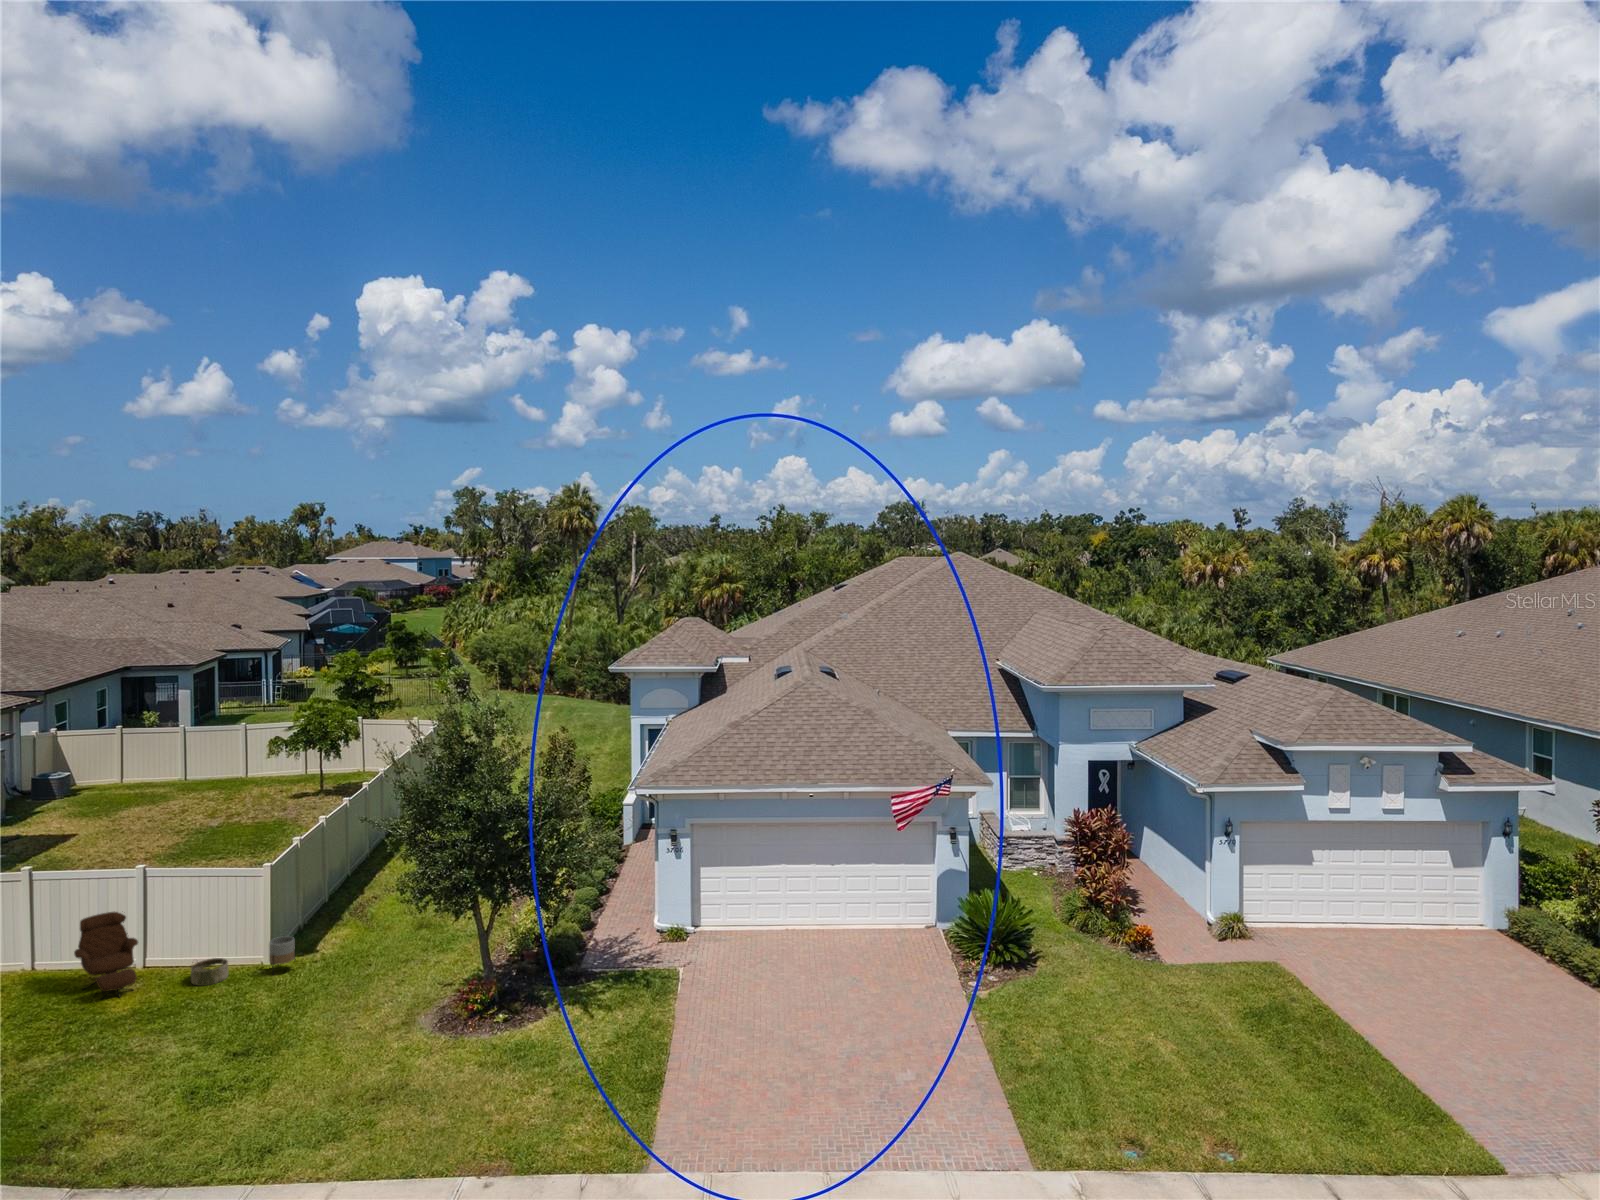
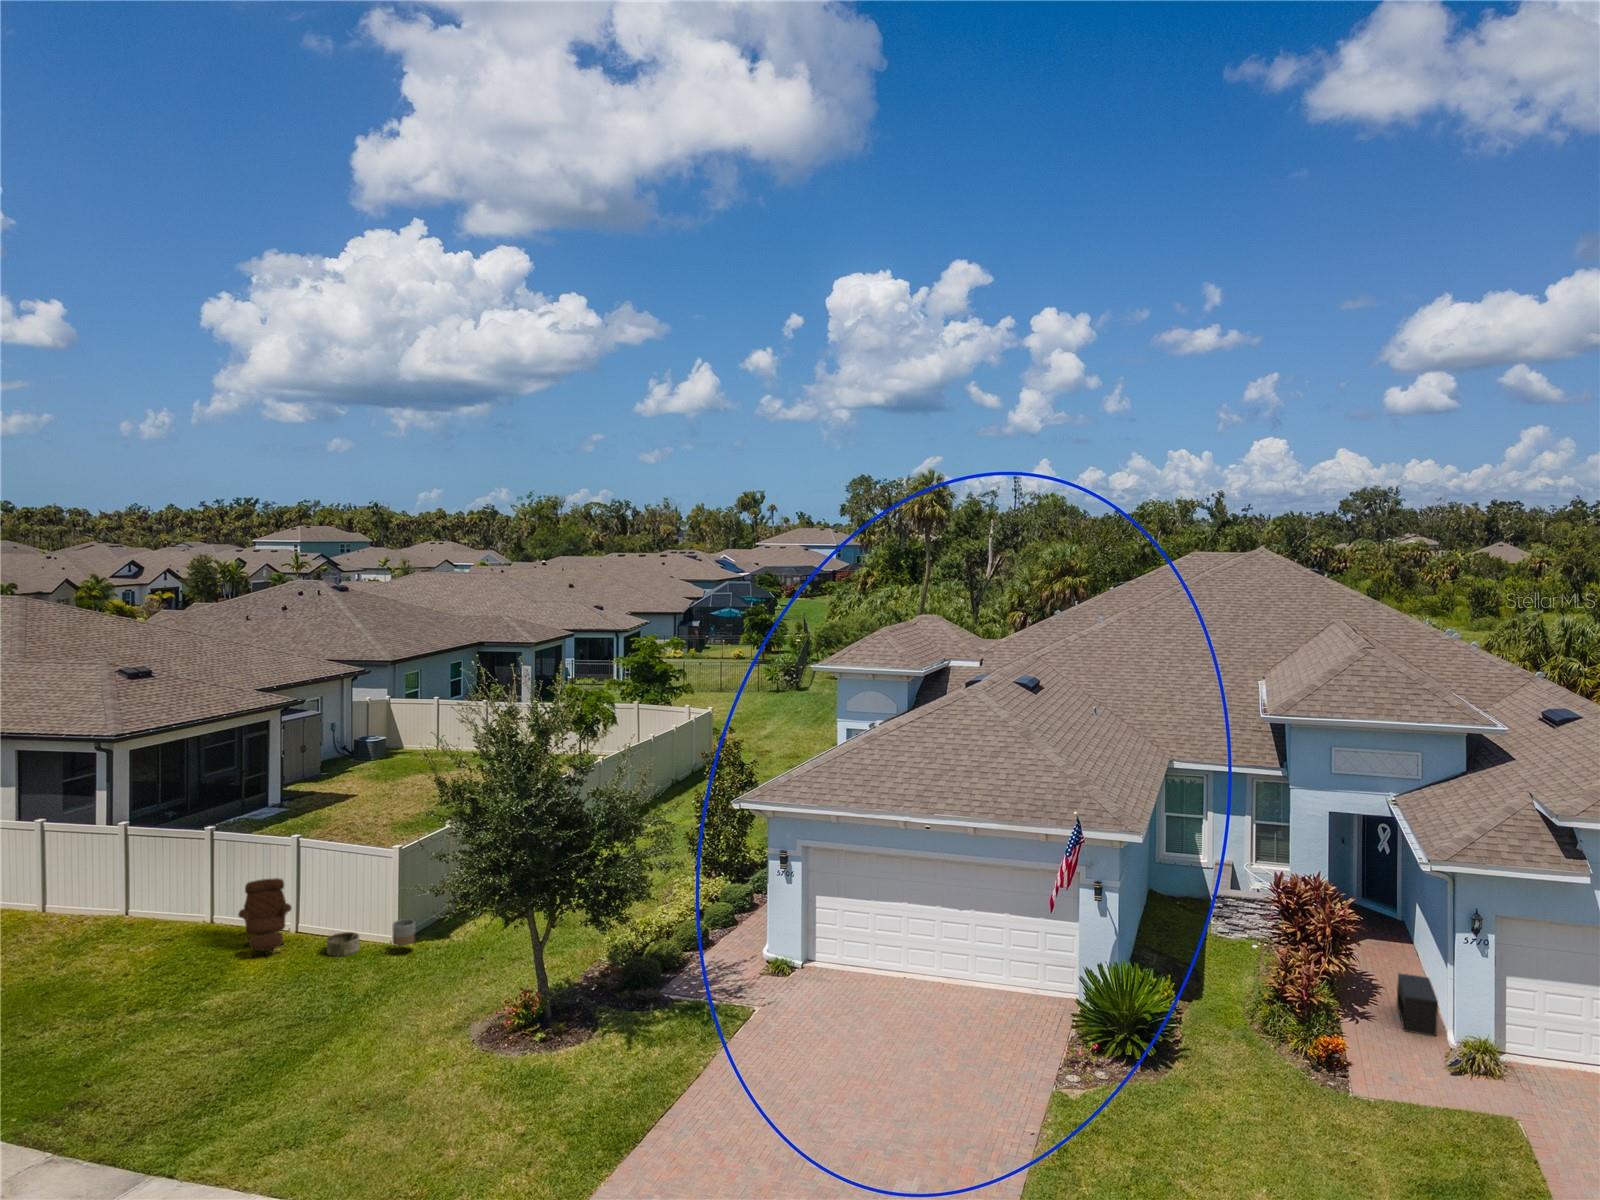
bench: none [1159,876,1197,919] -> present [1396,973,1438,1036]

